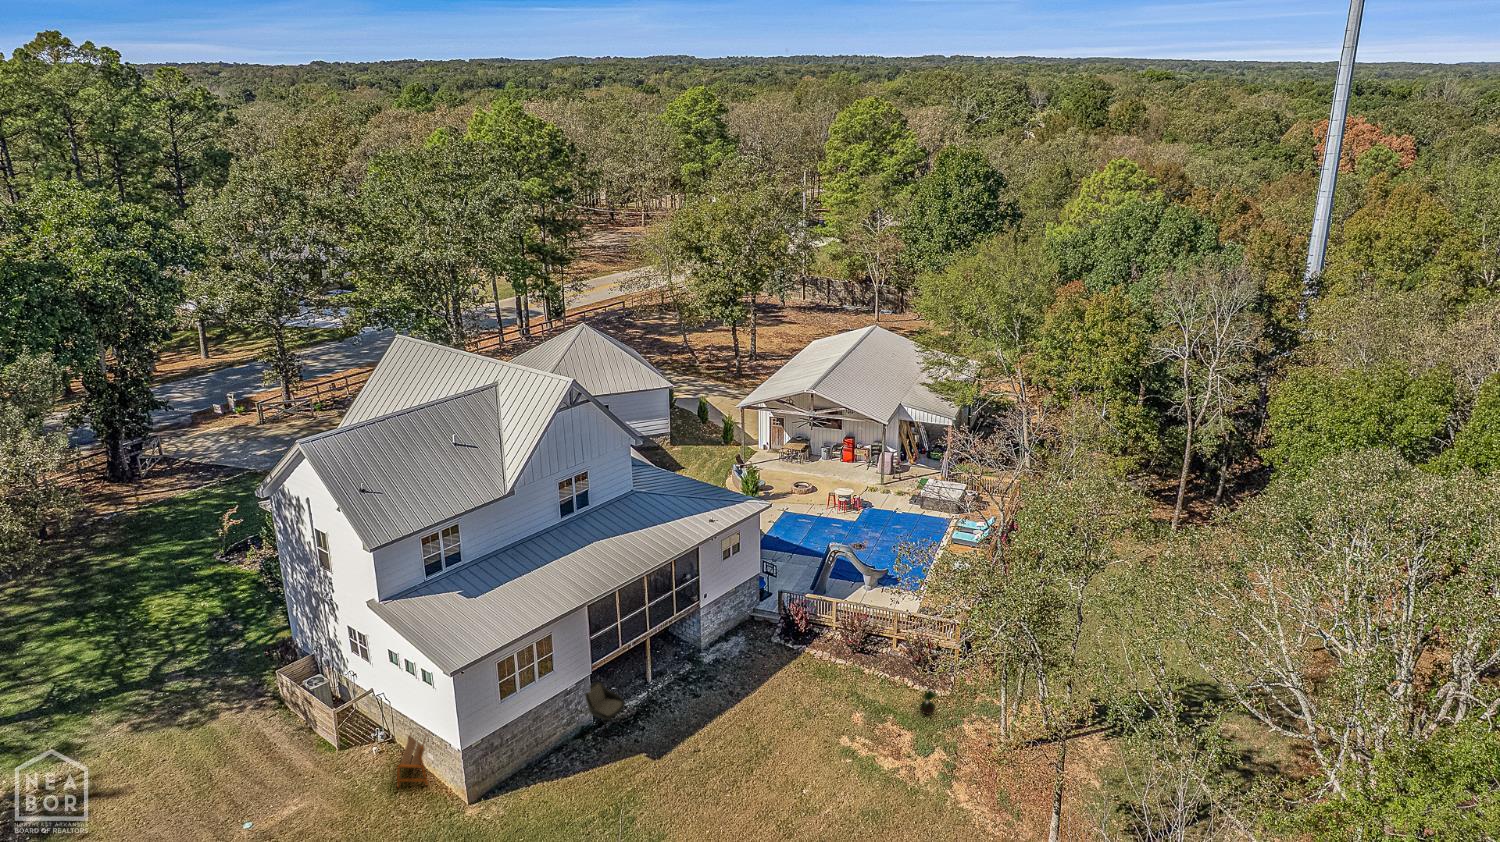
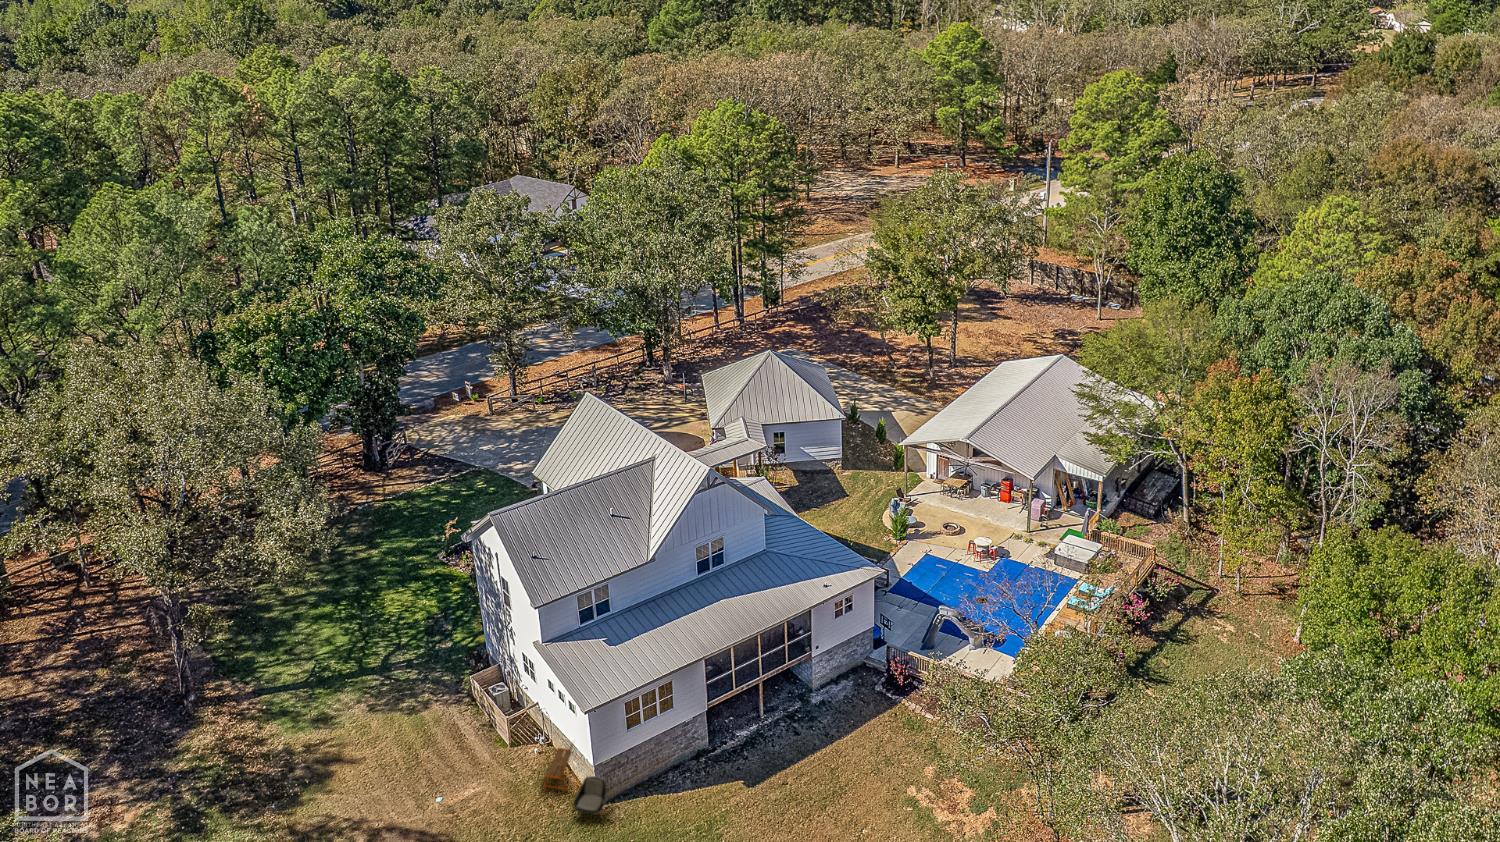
lounge chair: present [585,682,625,728] -> present [573,776,607,821]
potted tree: present [920,689,937,714] -> none [995,766,1014,790]

